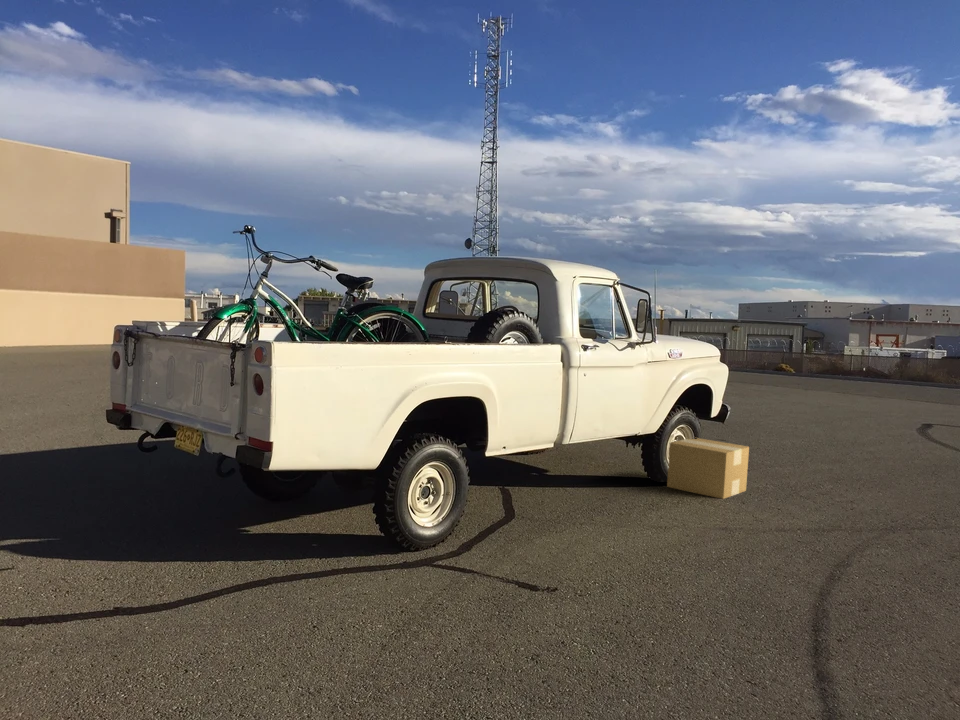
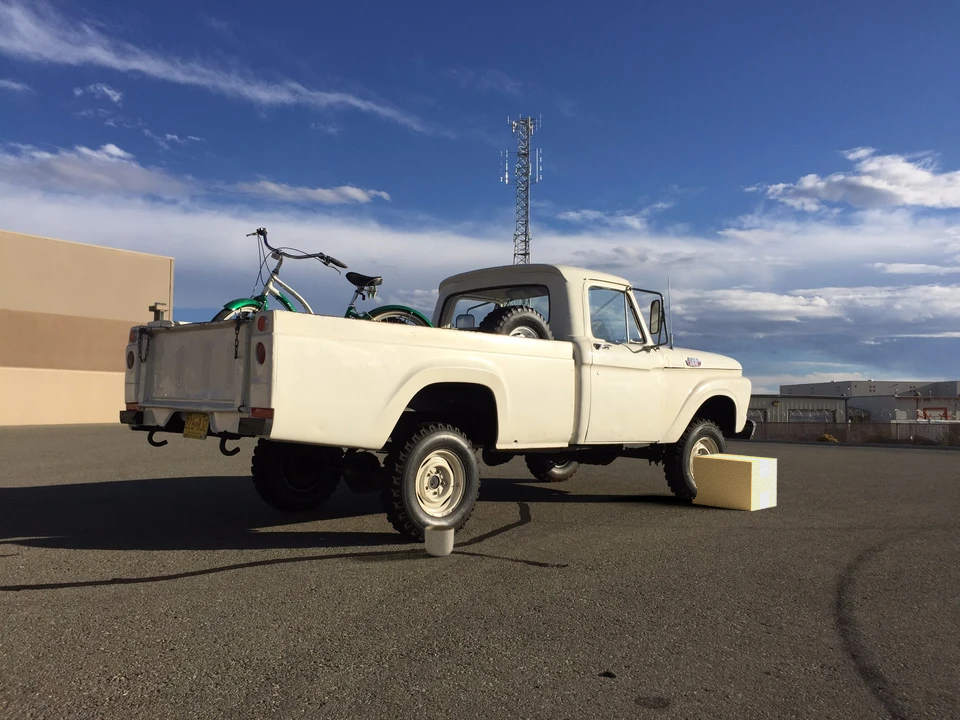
planter: none [417,538,446,570] -> present [425,525,454,556]

